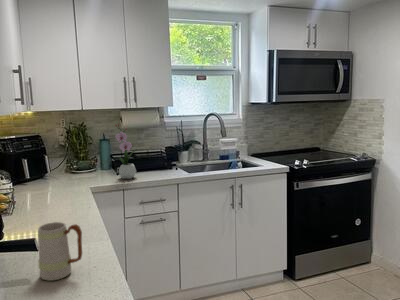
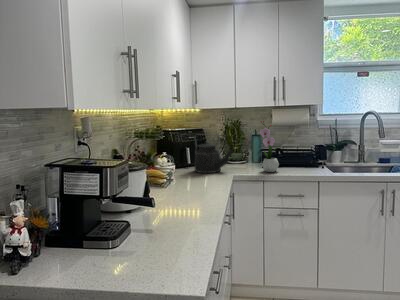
kettle: none [35,141,86,188] -> present [194,135,233,173]
mug: present [38,222,82,281] -> none [149,195,180,240]

